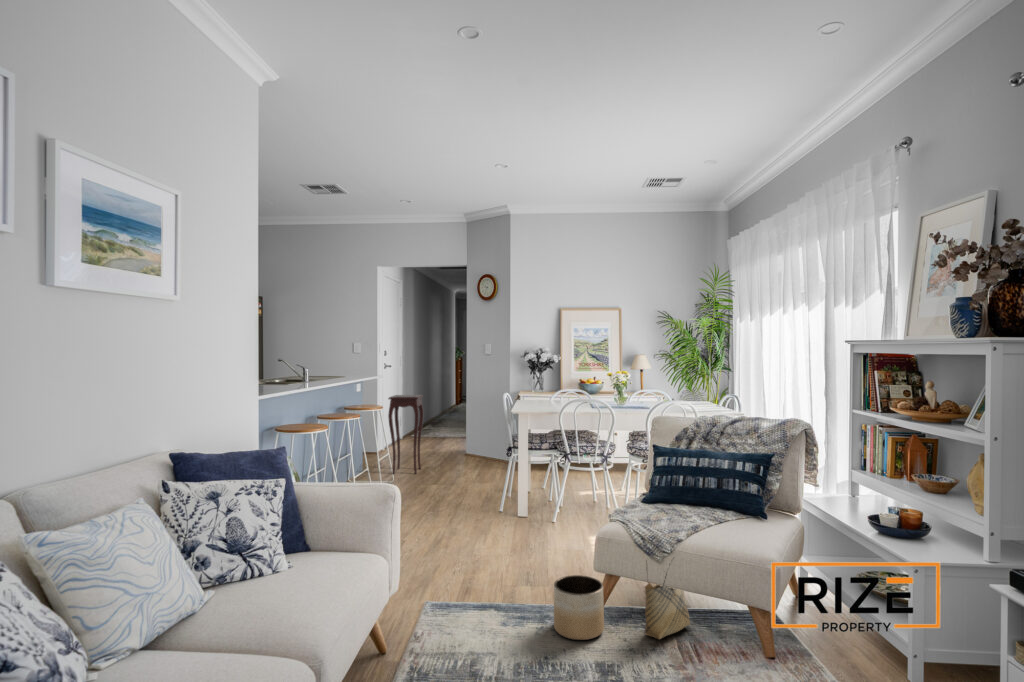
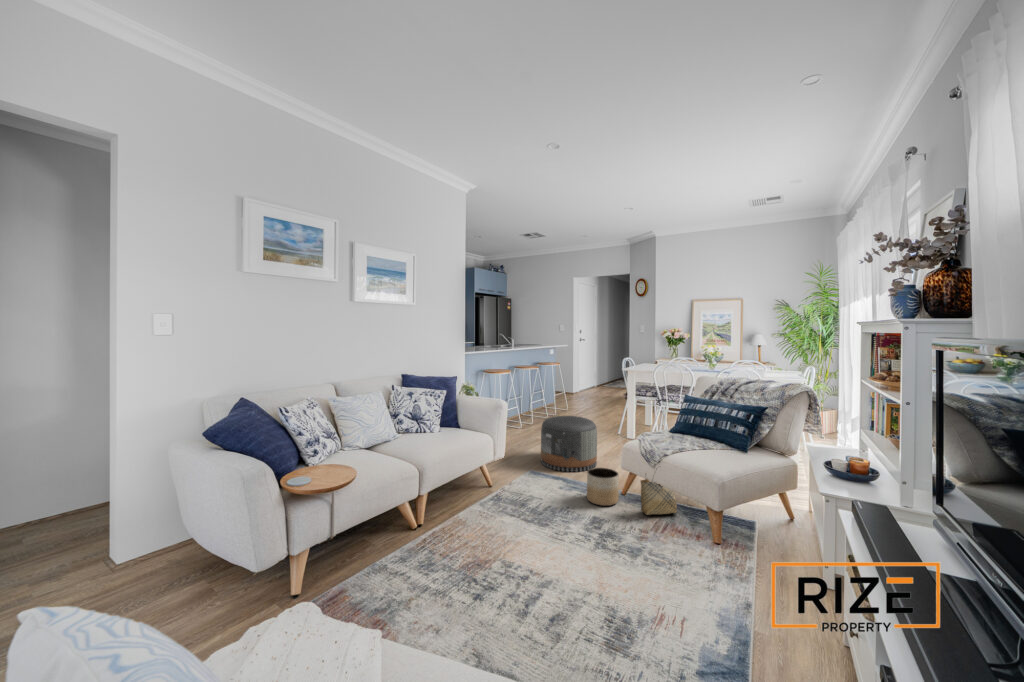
side table: present [388,395,424,474] -> none [565,357,589,408]
pouf: none [429,494,519,591] -> present [541,416,597,472]

